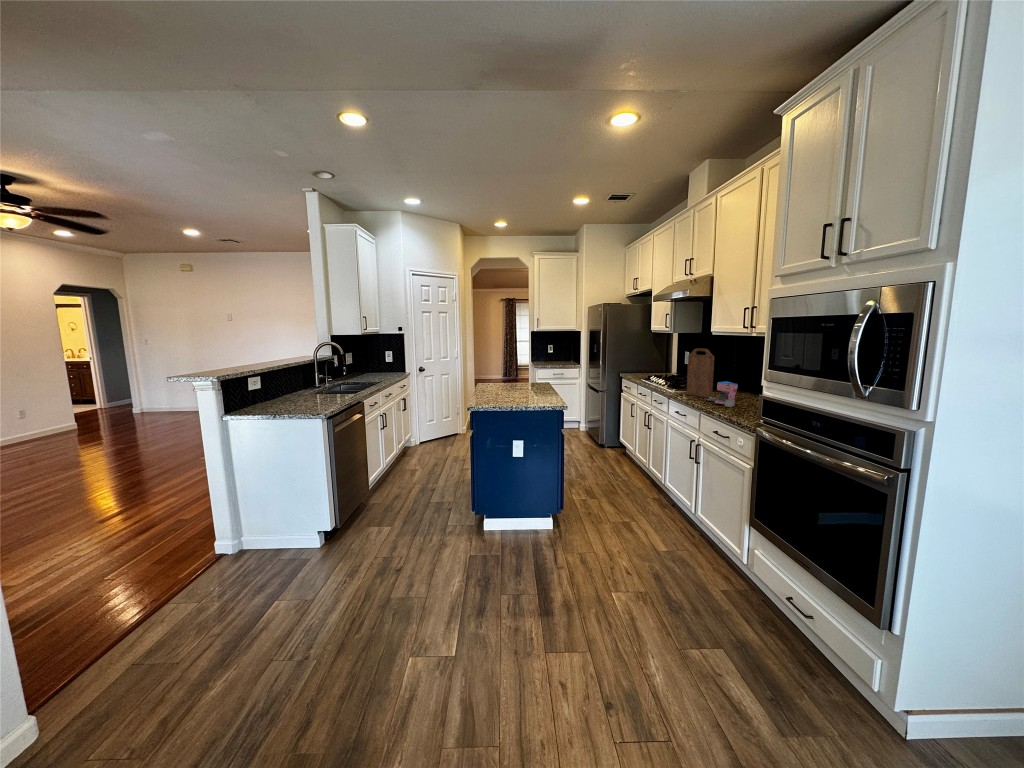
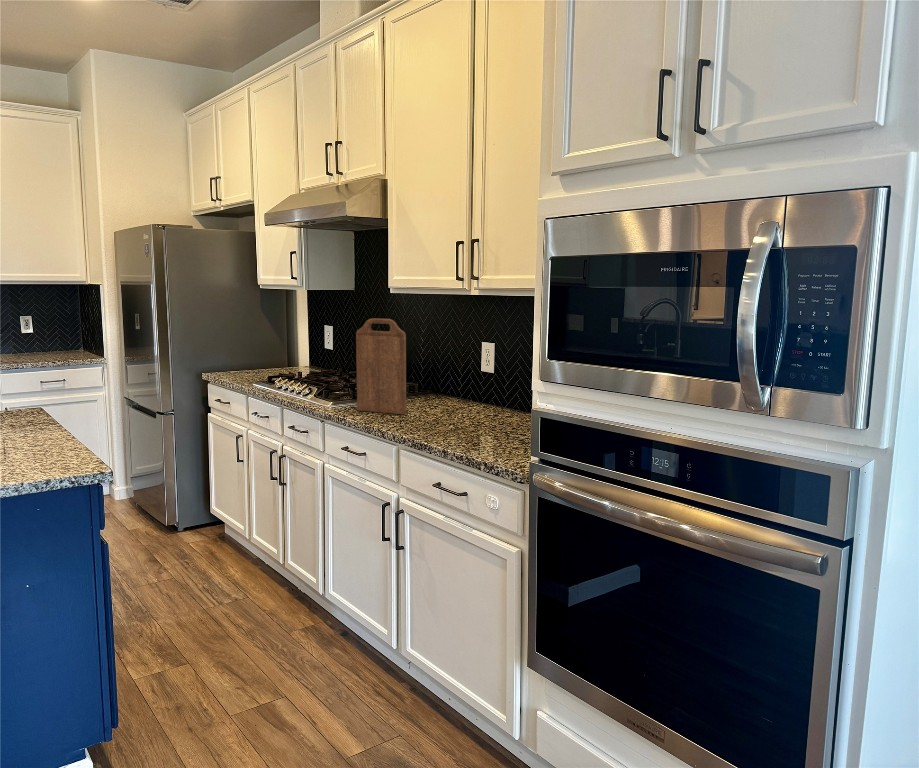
coffee maker: present [707,382,738,407] -> none [401,382,456,431]

